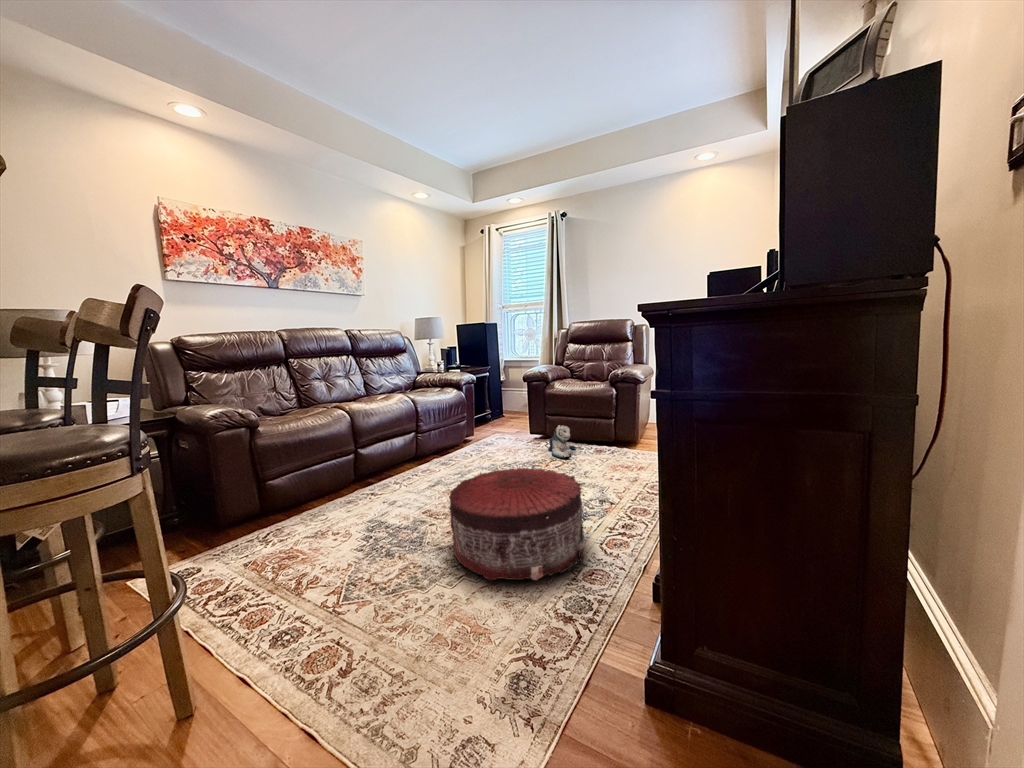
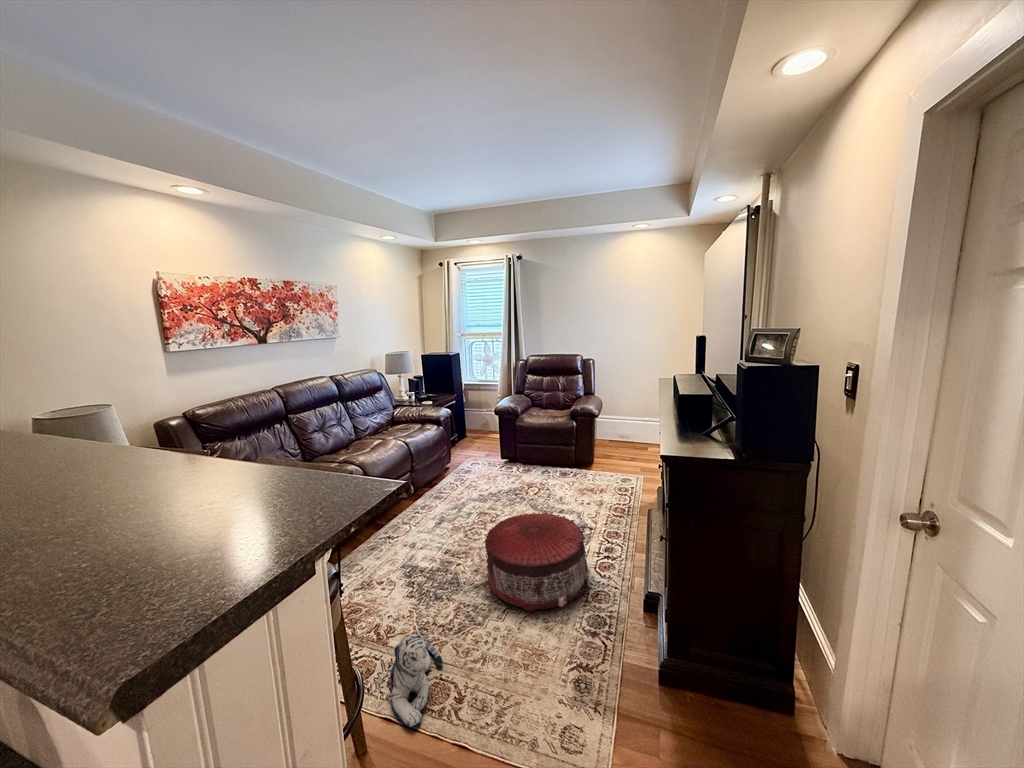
plush toy: present [548,425,576,458] -> present [390,634,443,727]

